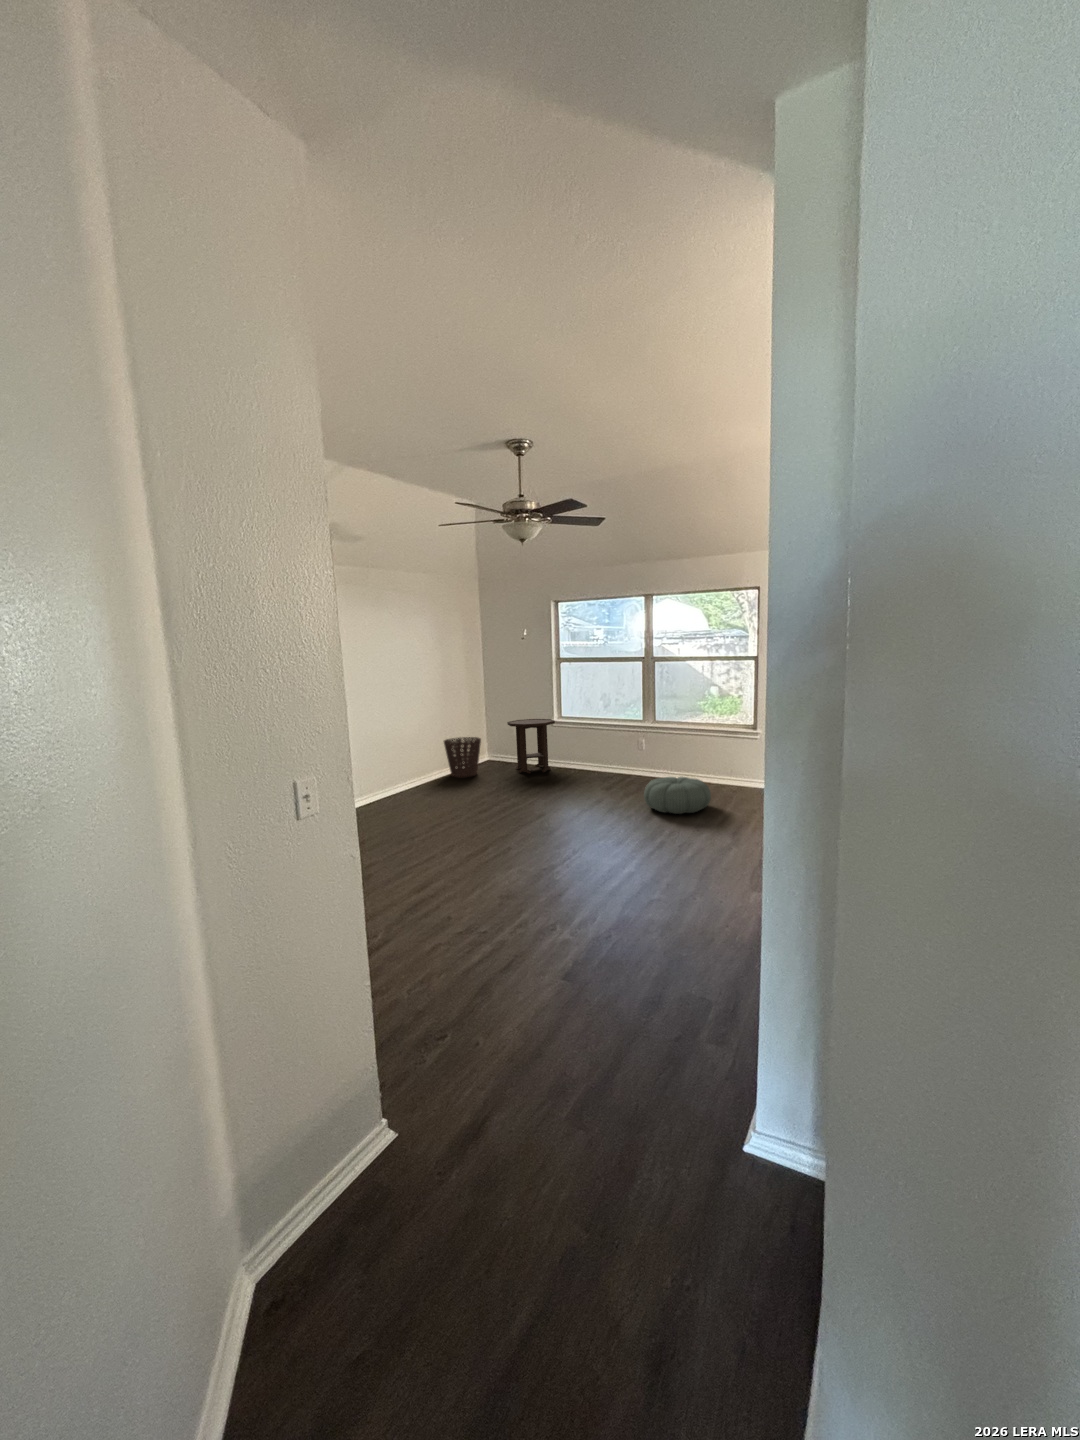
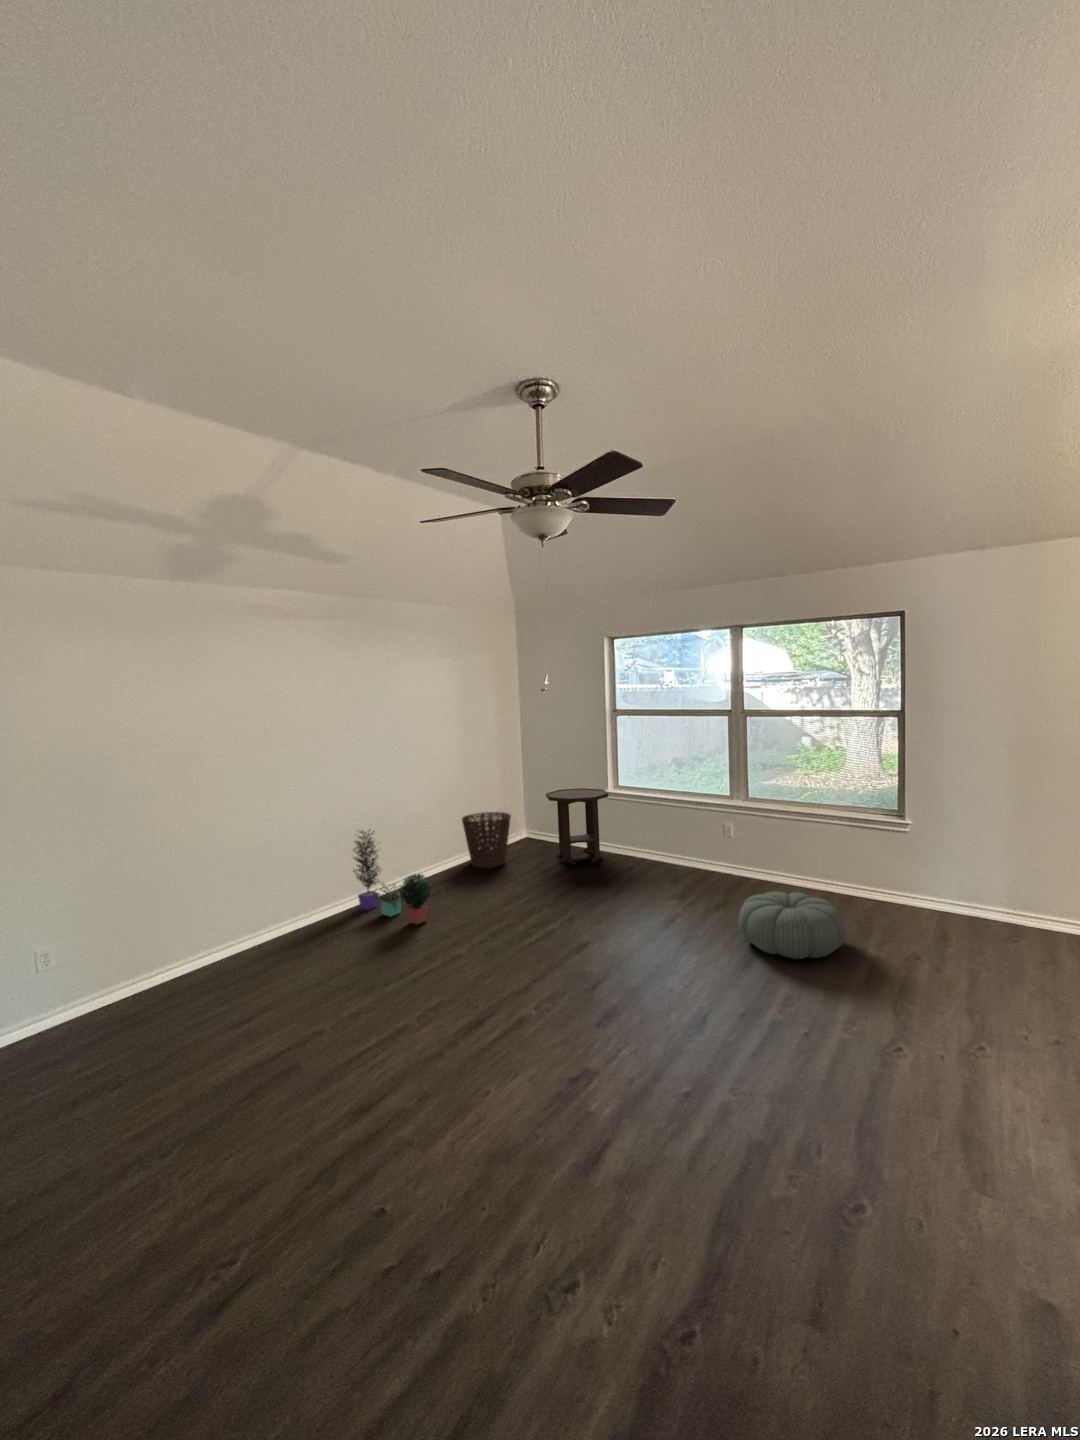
potted plant: none [368,744,432,808] -> present [353,829,432,924]

